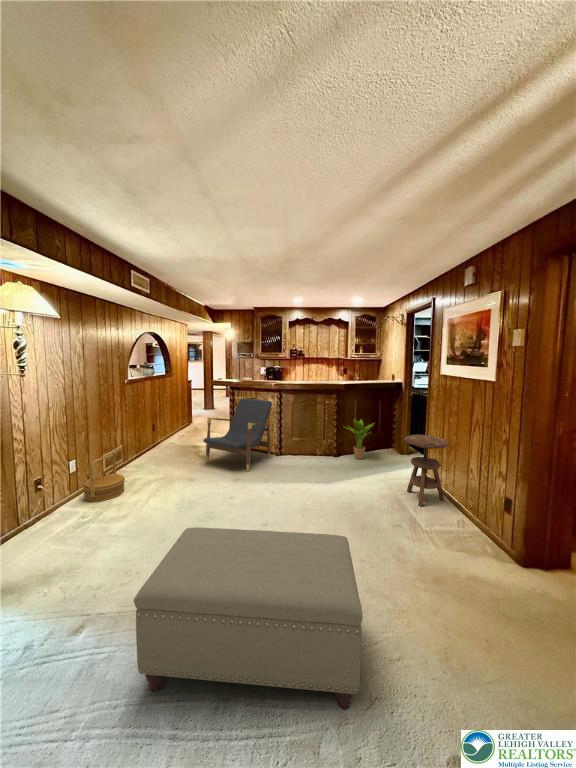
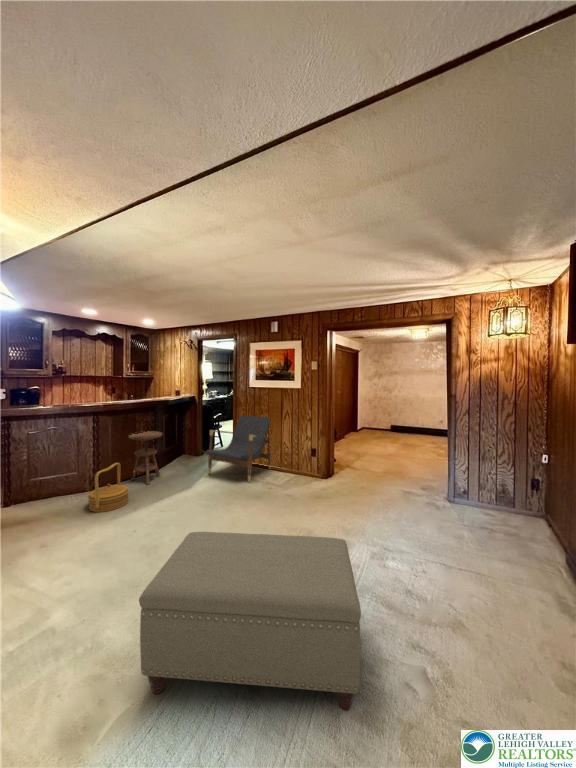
potted plant: present [345,419,374,459] -> none [341,430,373,470]
side table: present [404,435,449,506] -> present [129,431,163,485]

